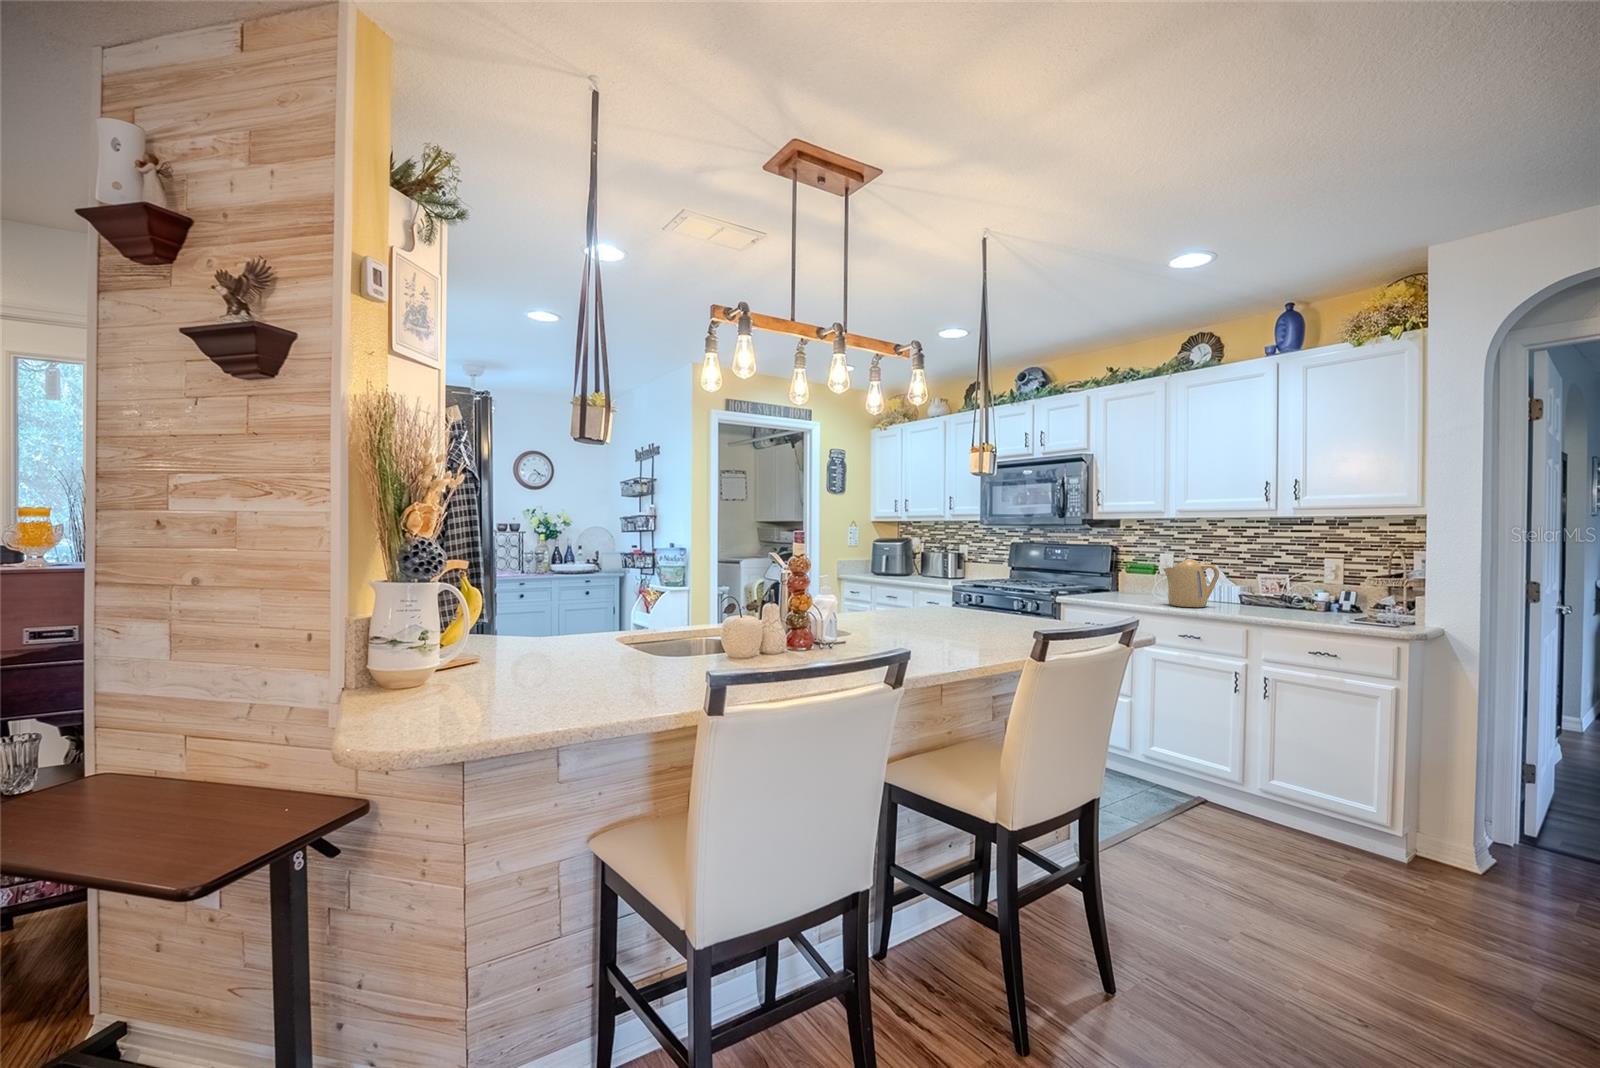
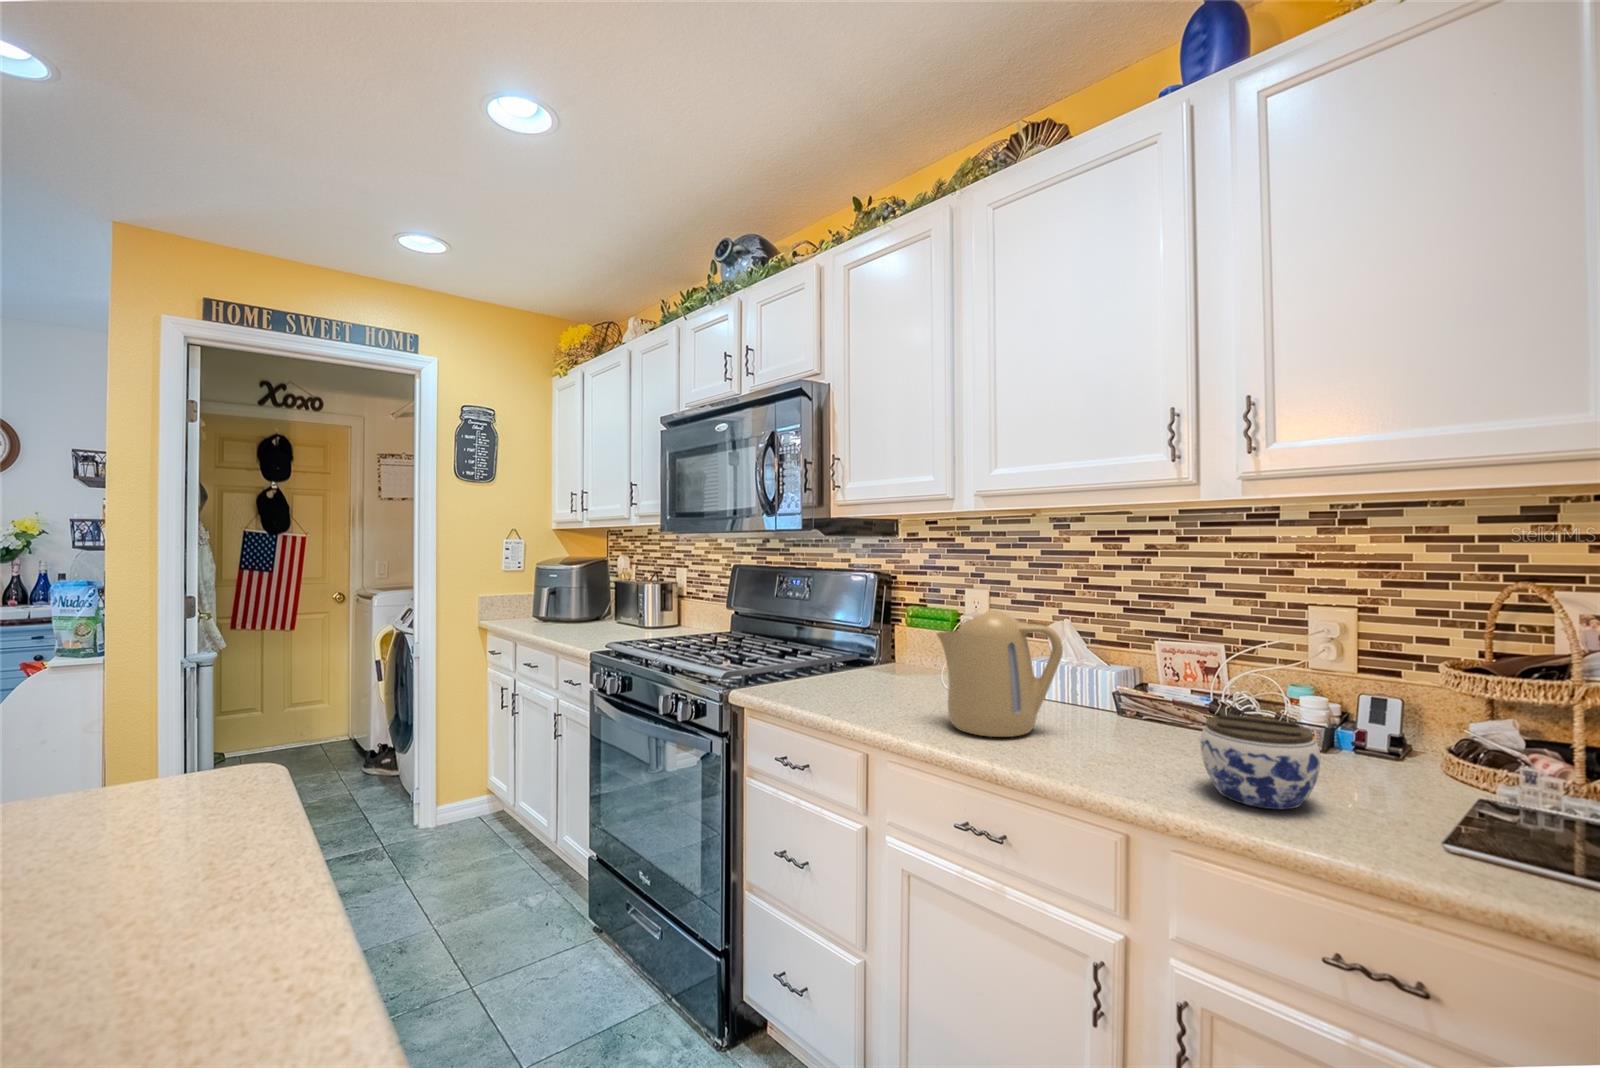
jar: none [1274,592,1315,619] -> present [1200,715,1320,809]

